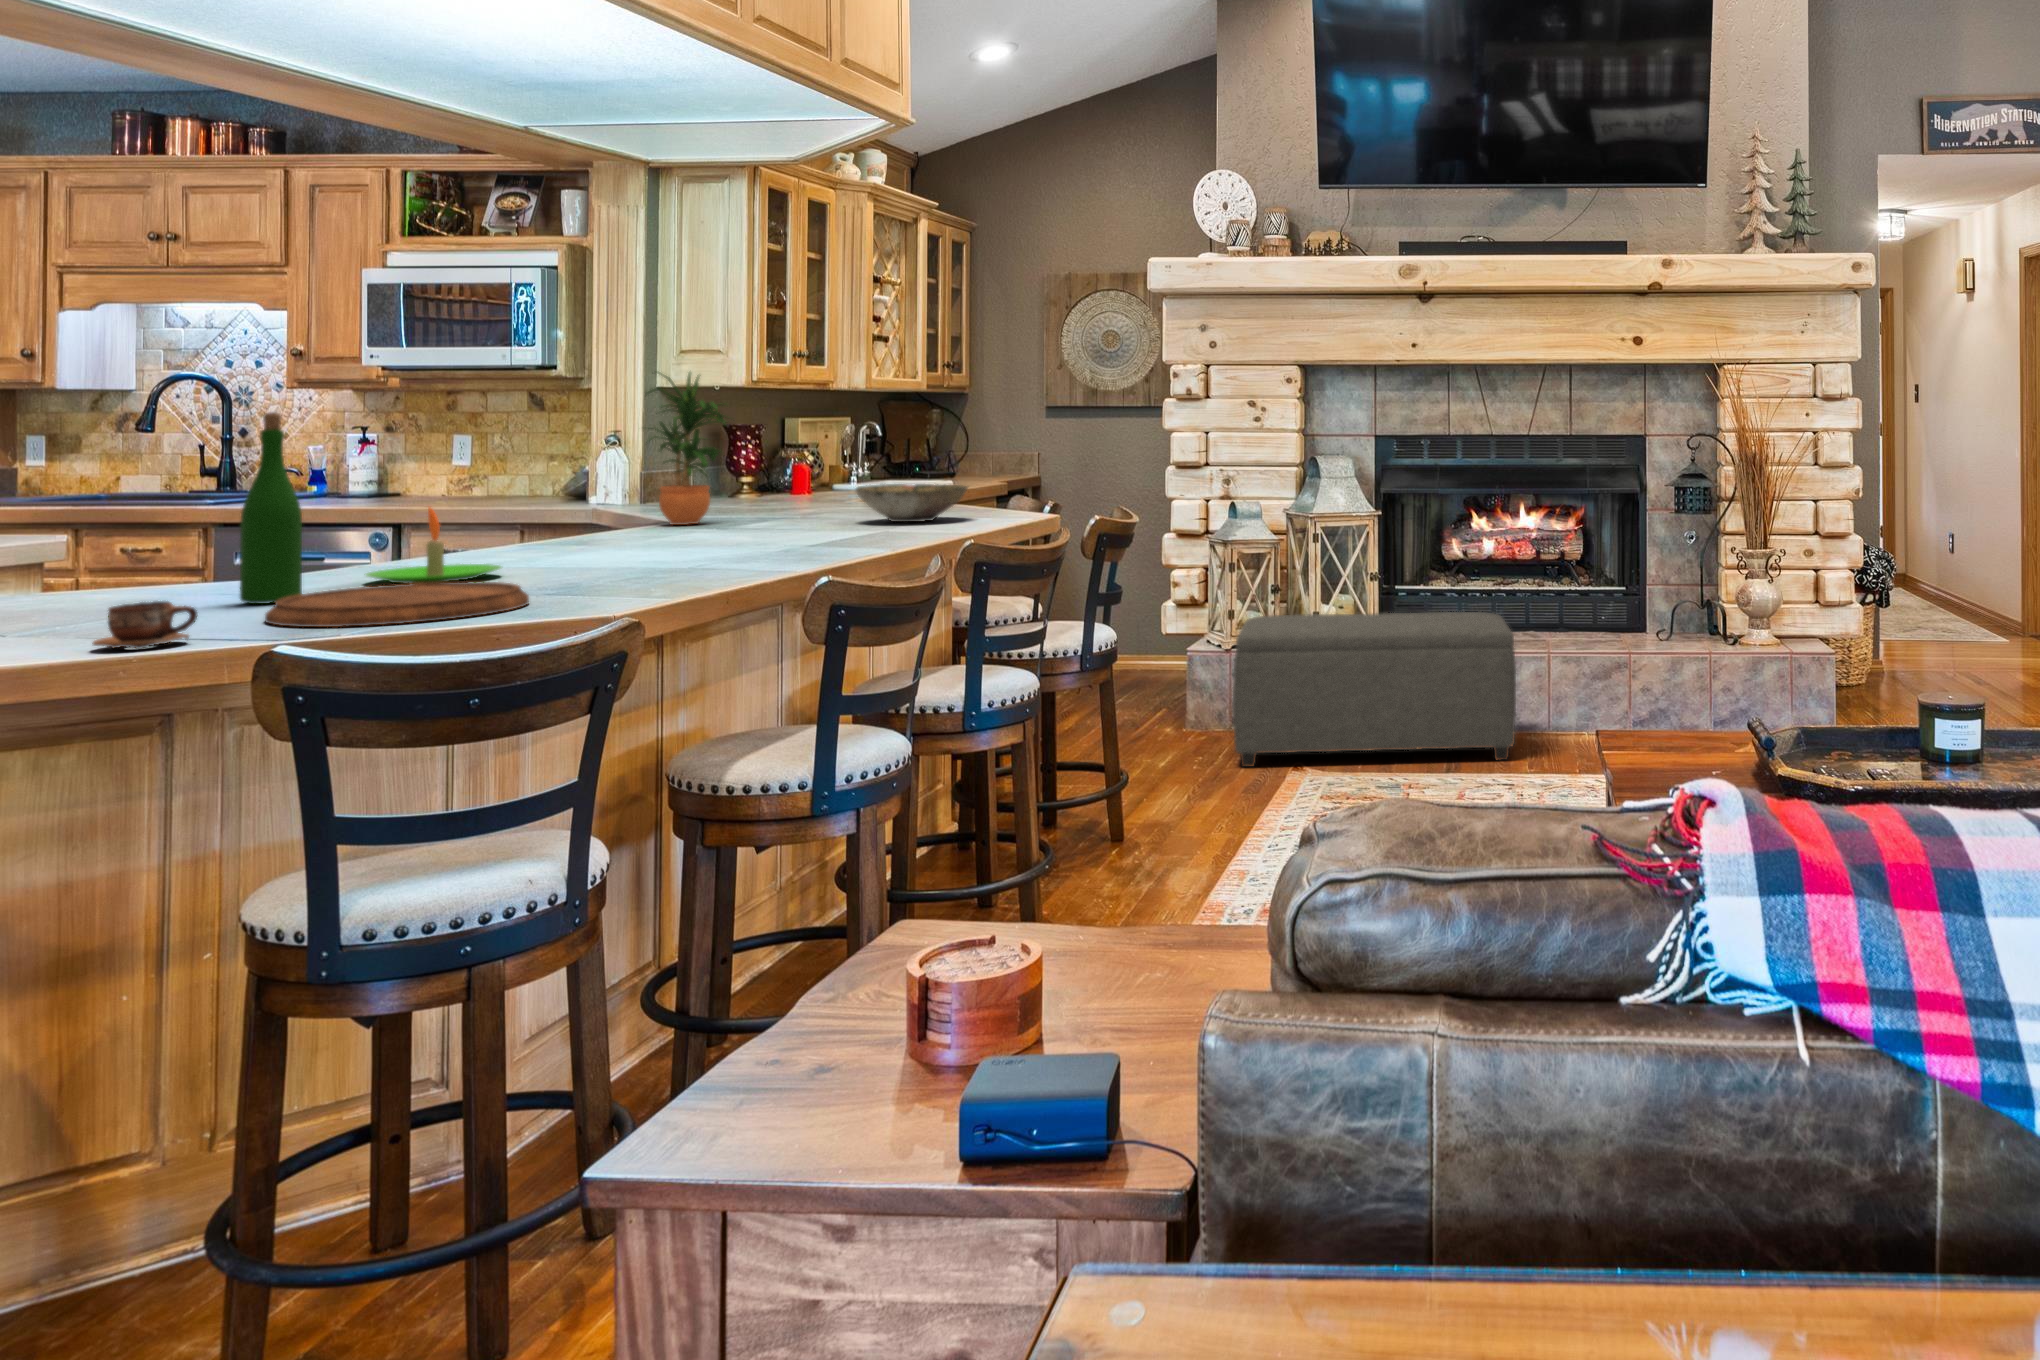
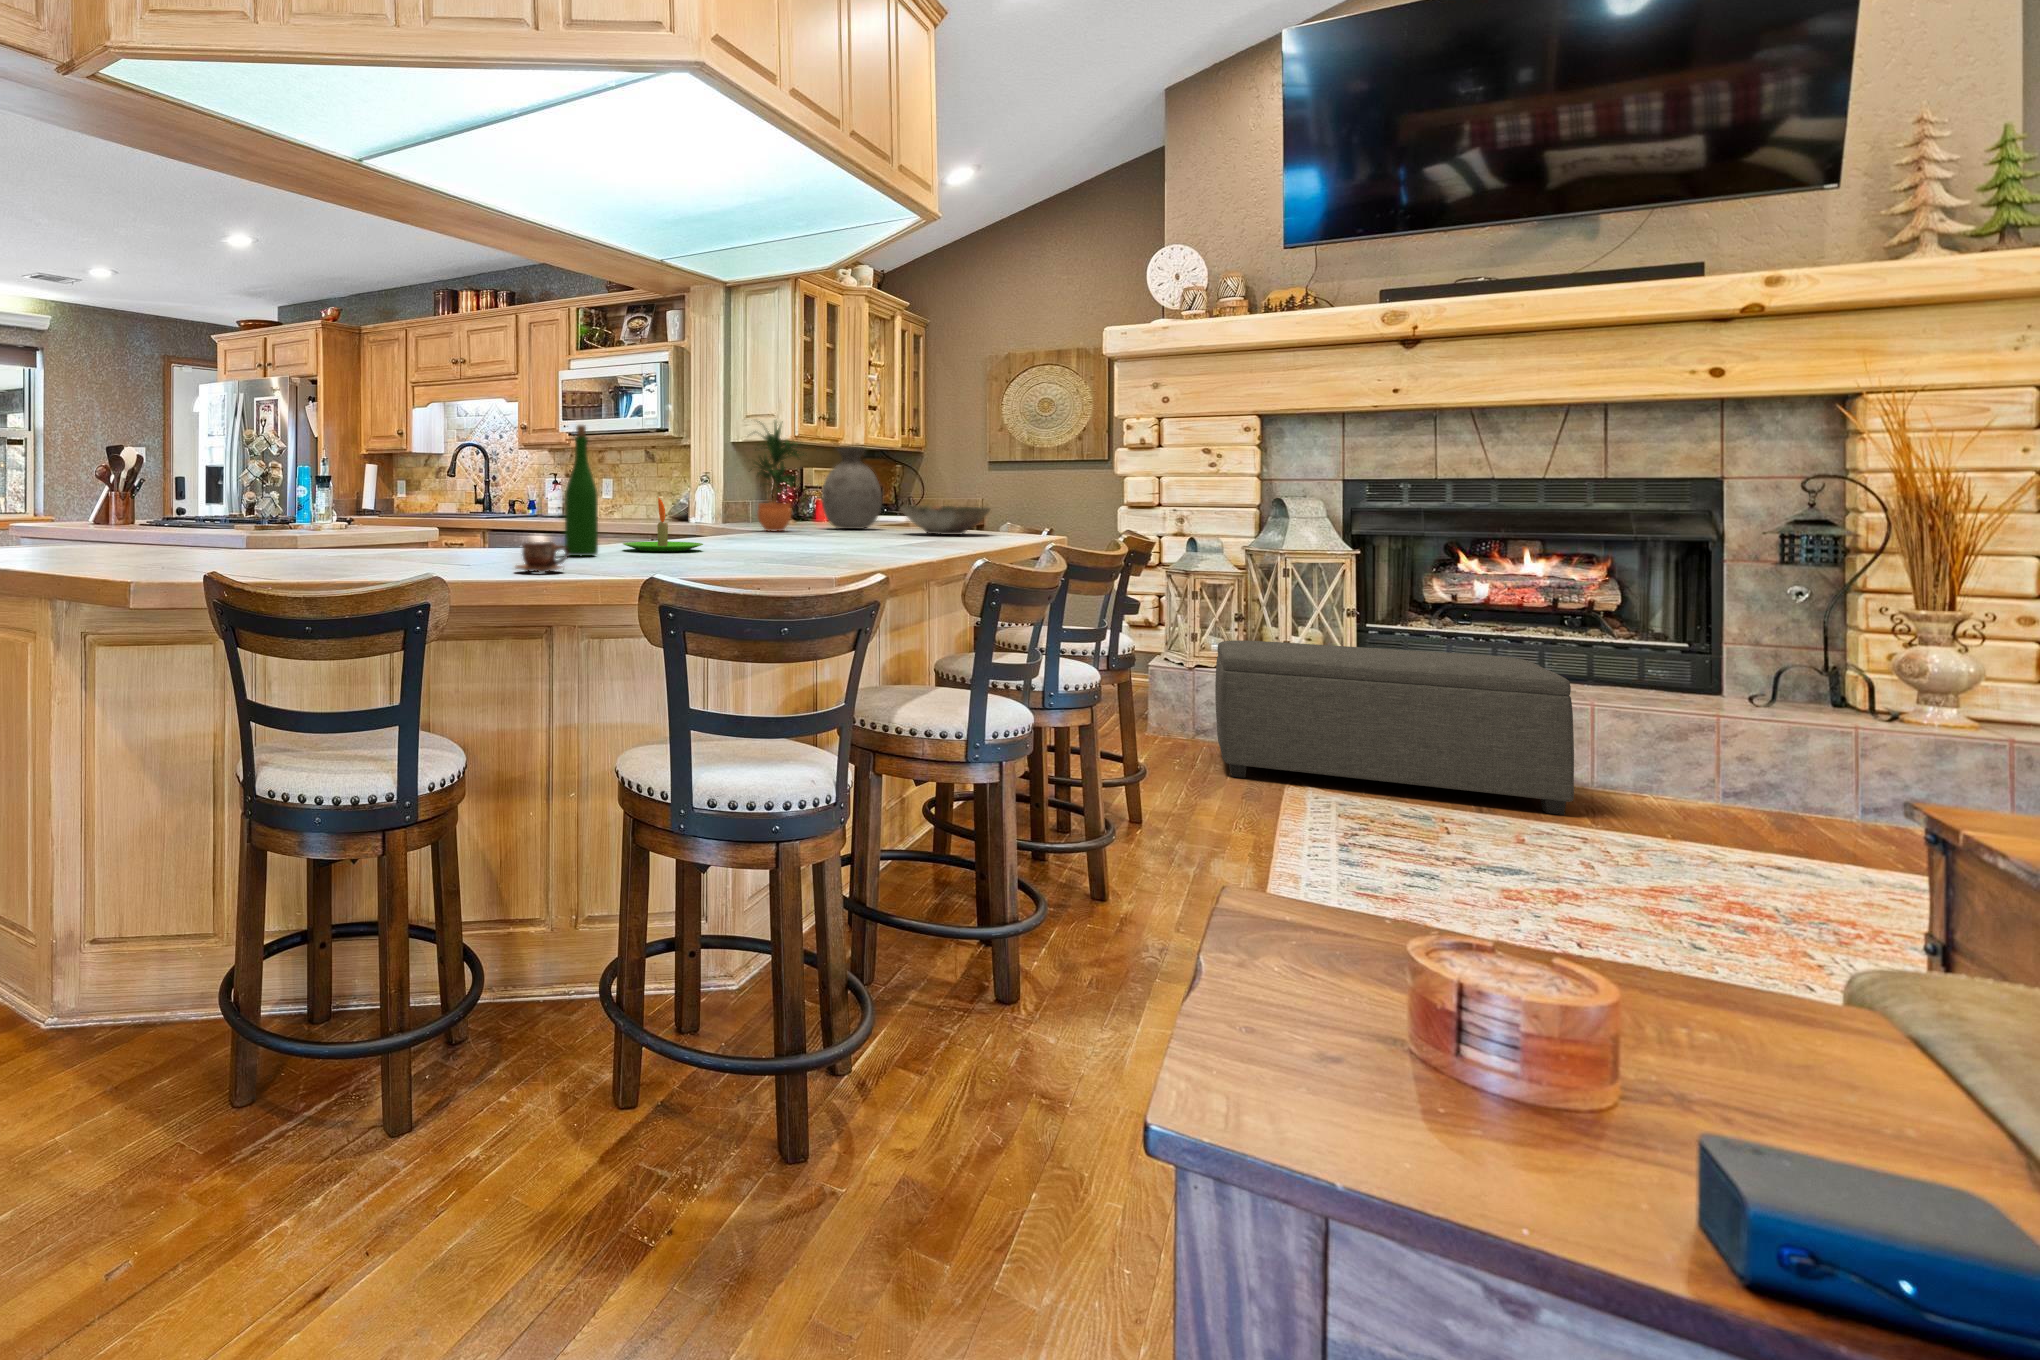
vase: none [765,408,849,514] -> present [821,447,882,529]
cutting board: present [265,582,529,627] -> none [593,547,751,570]

